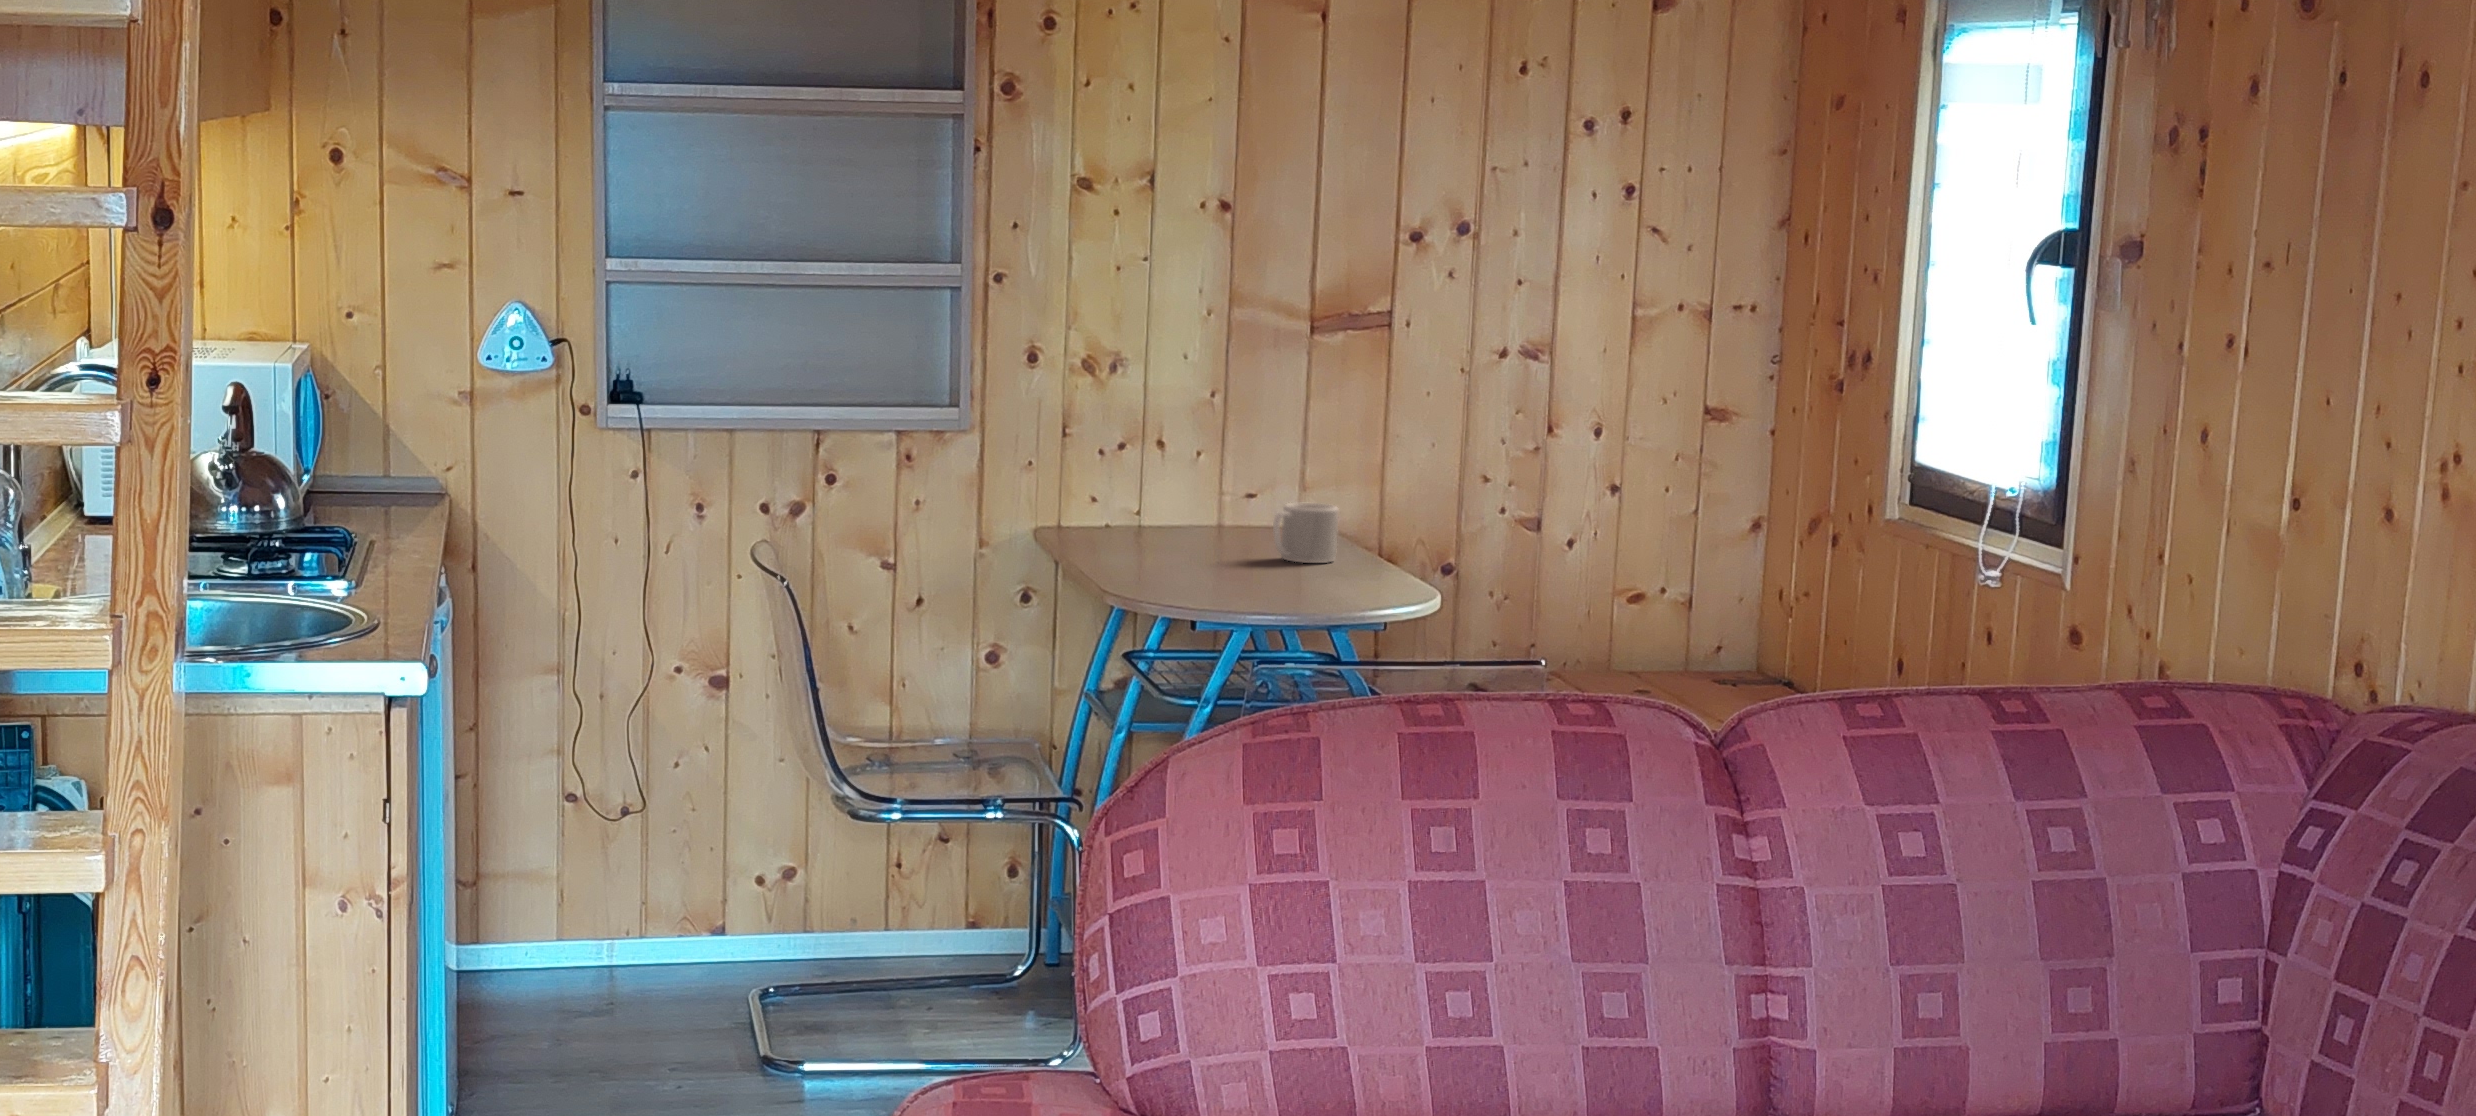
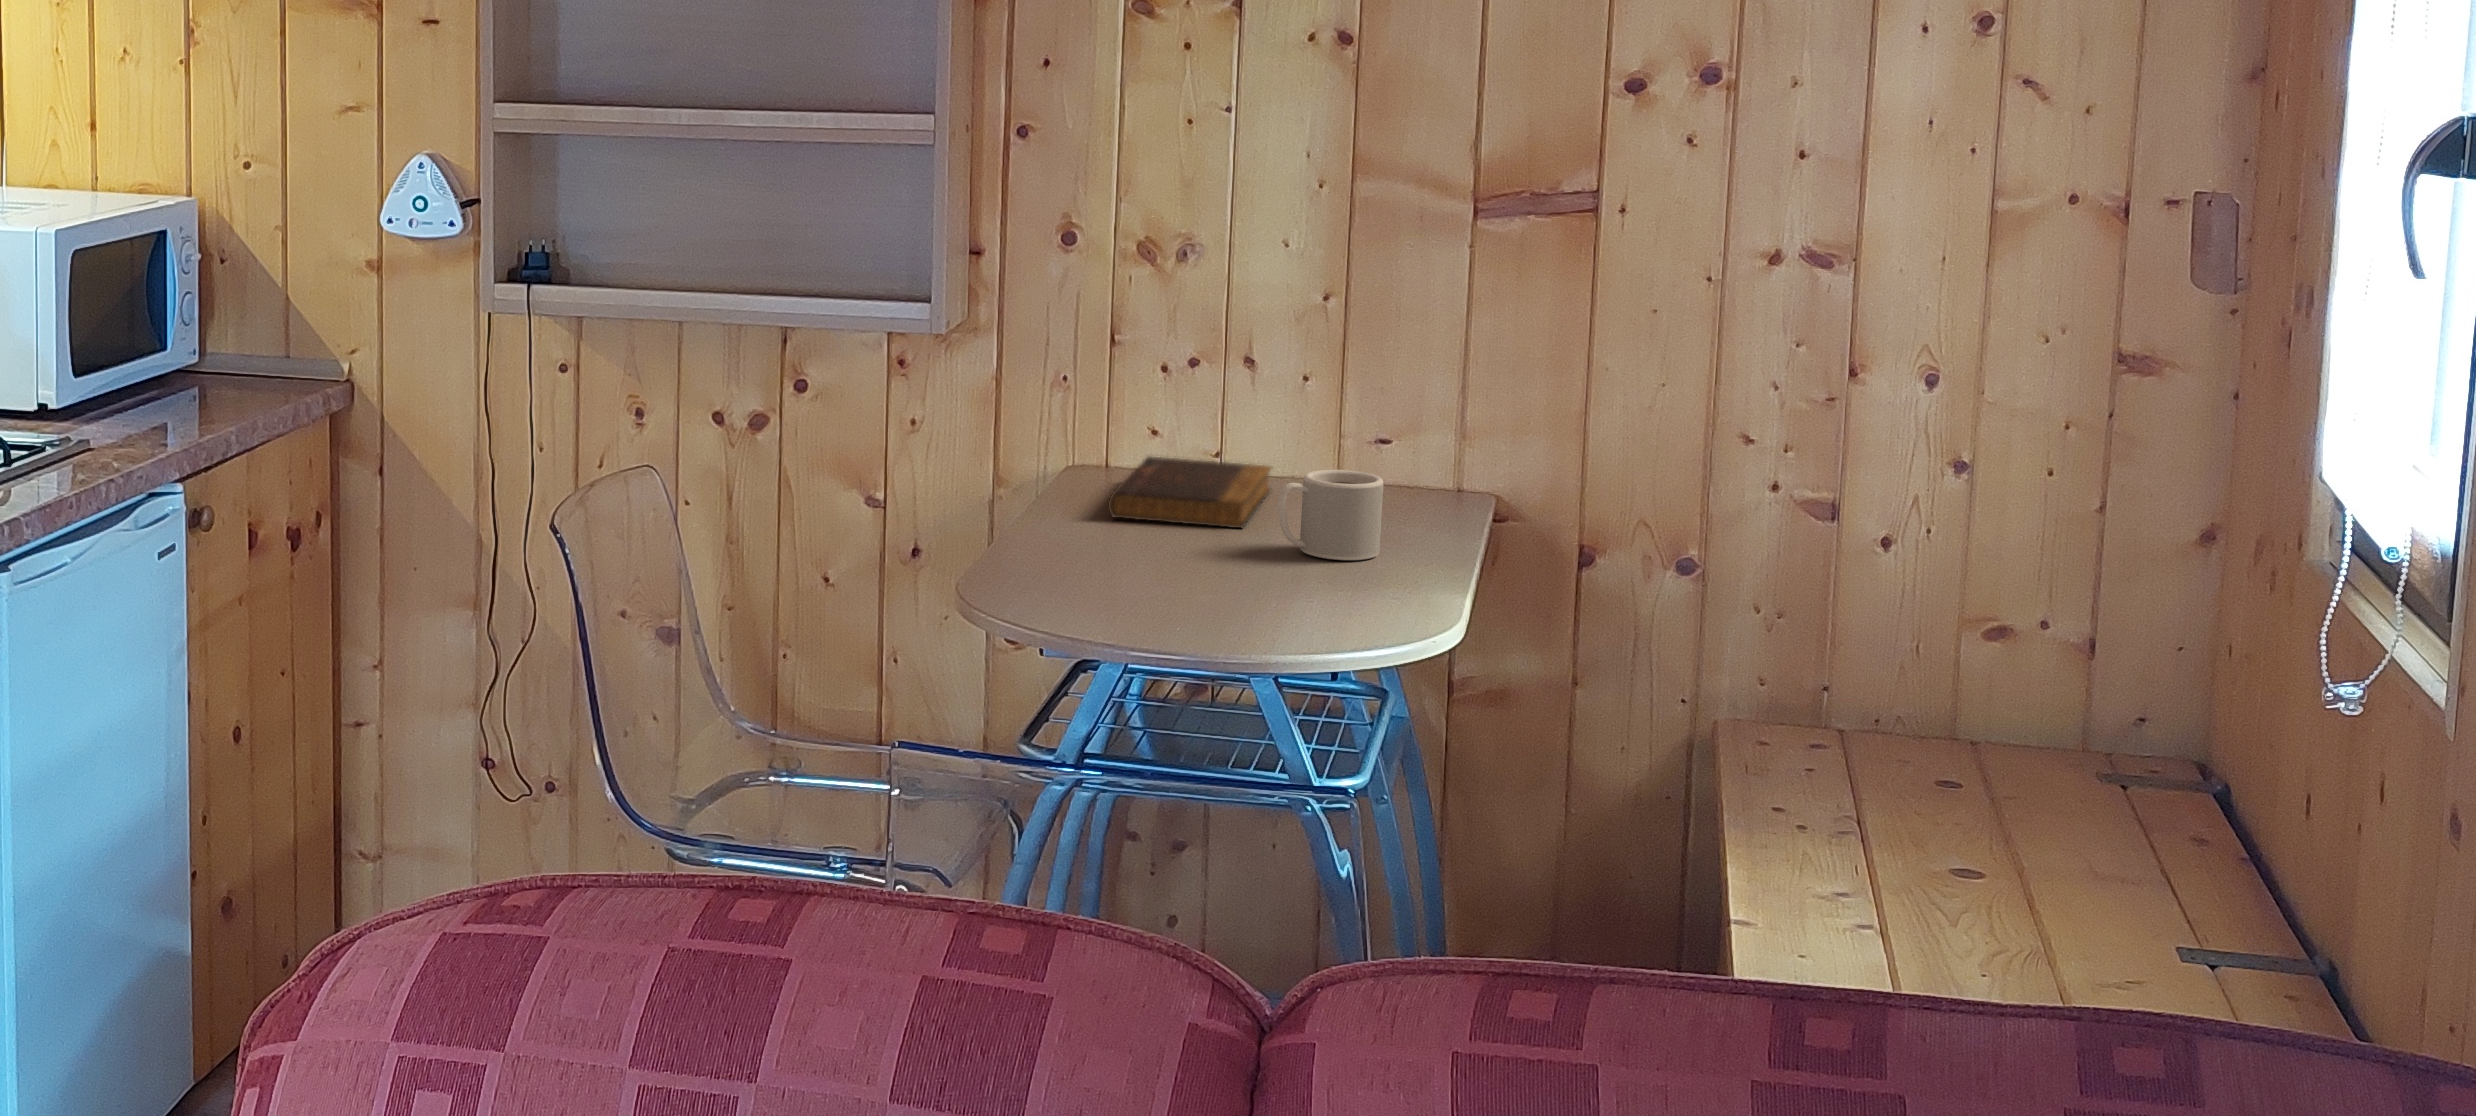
book: none [1097,514,1221,552] -> present [1108,457,1271,528]

